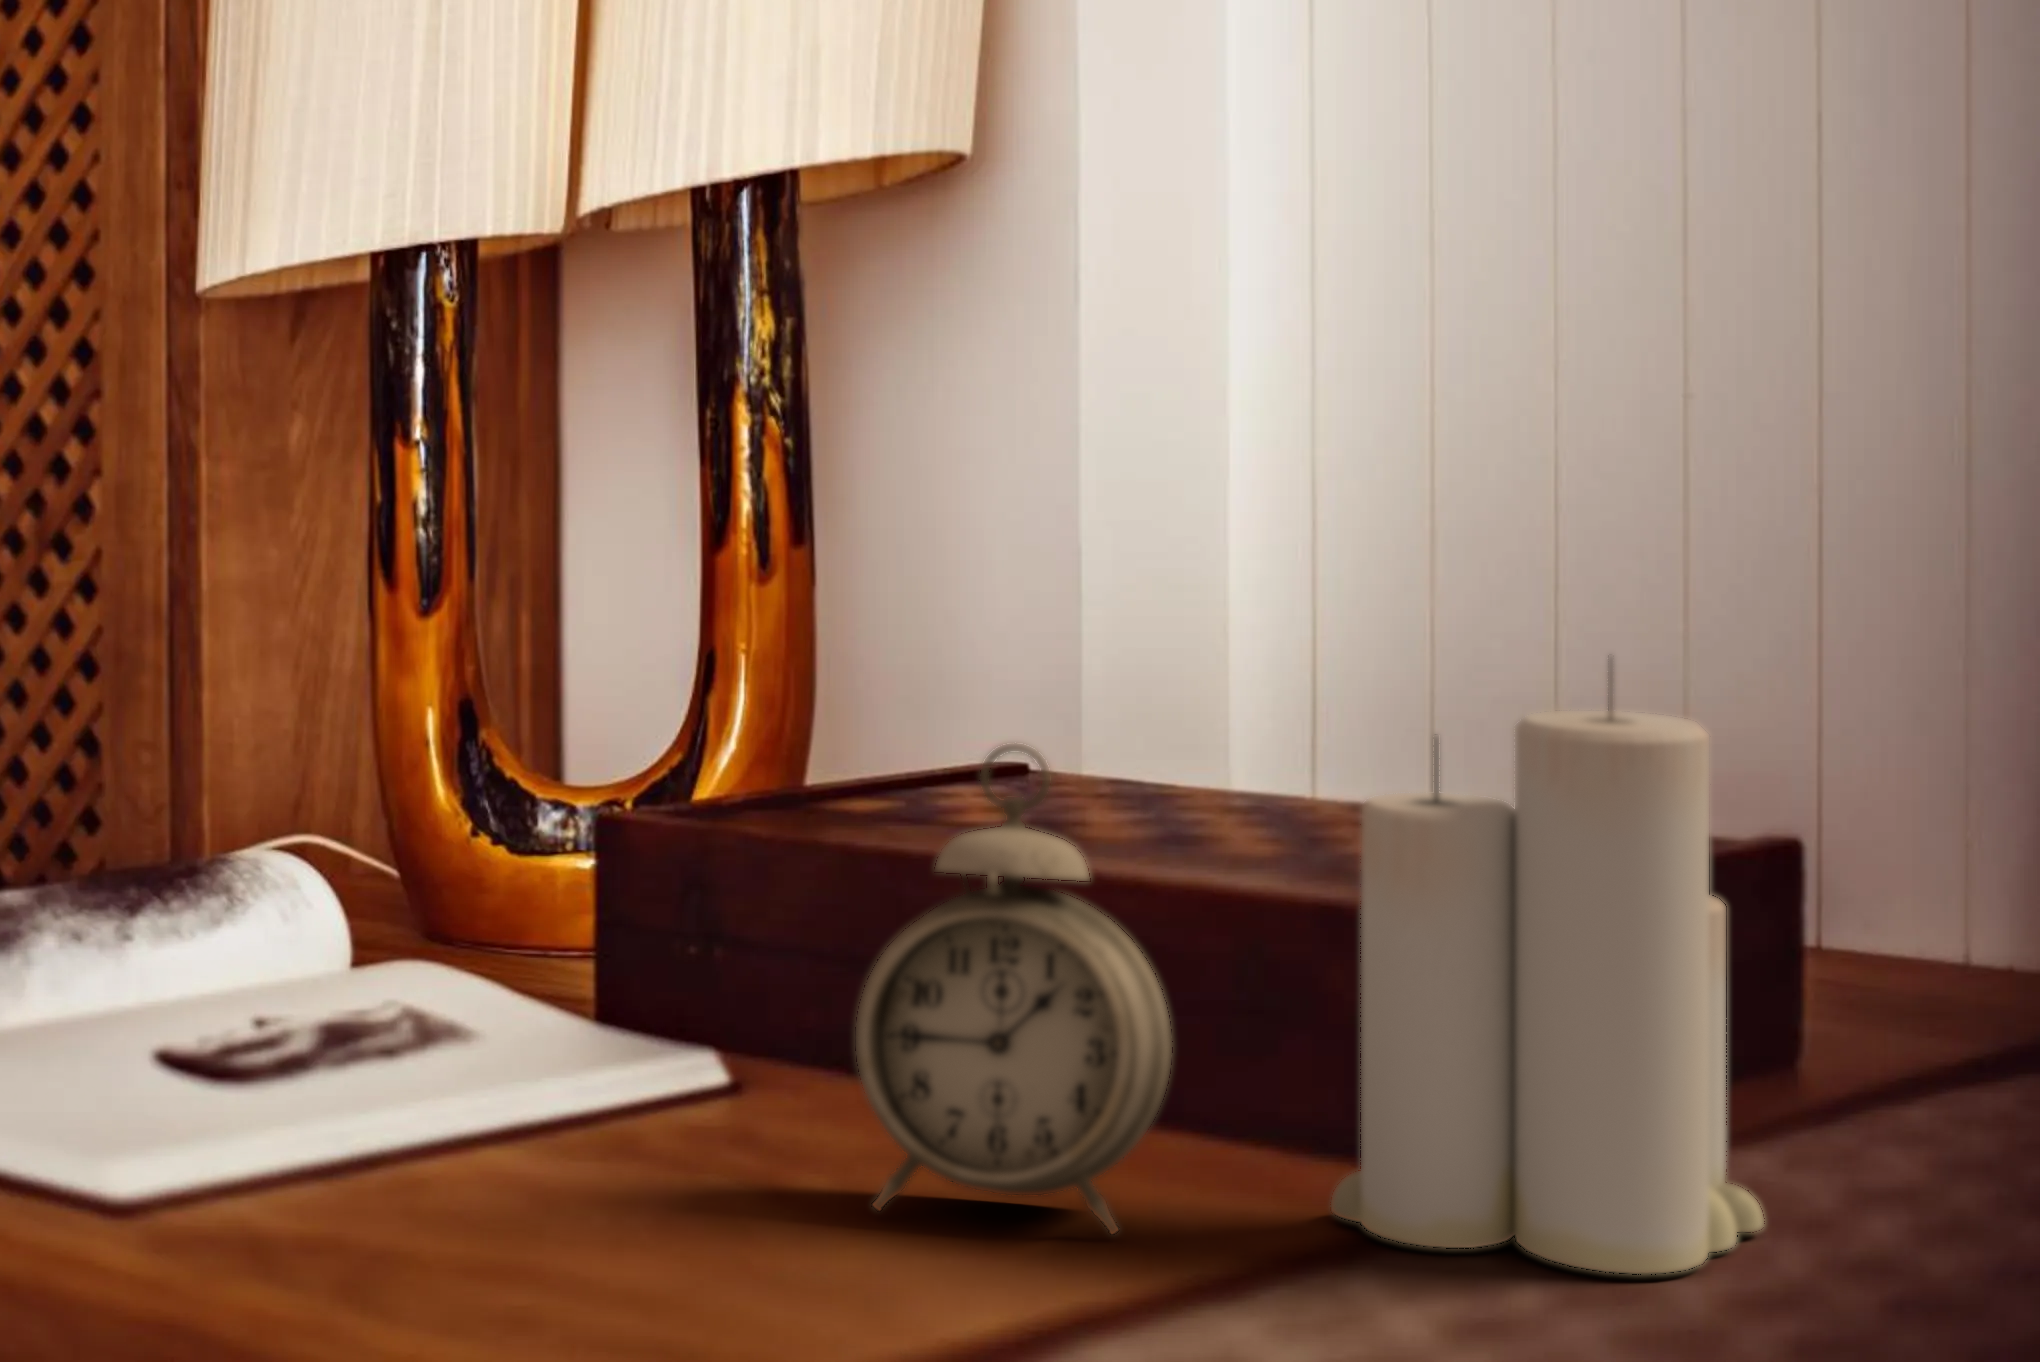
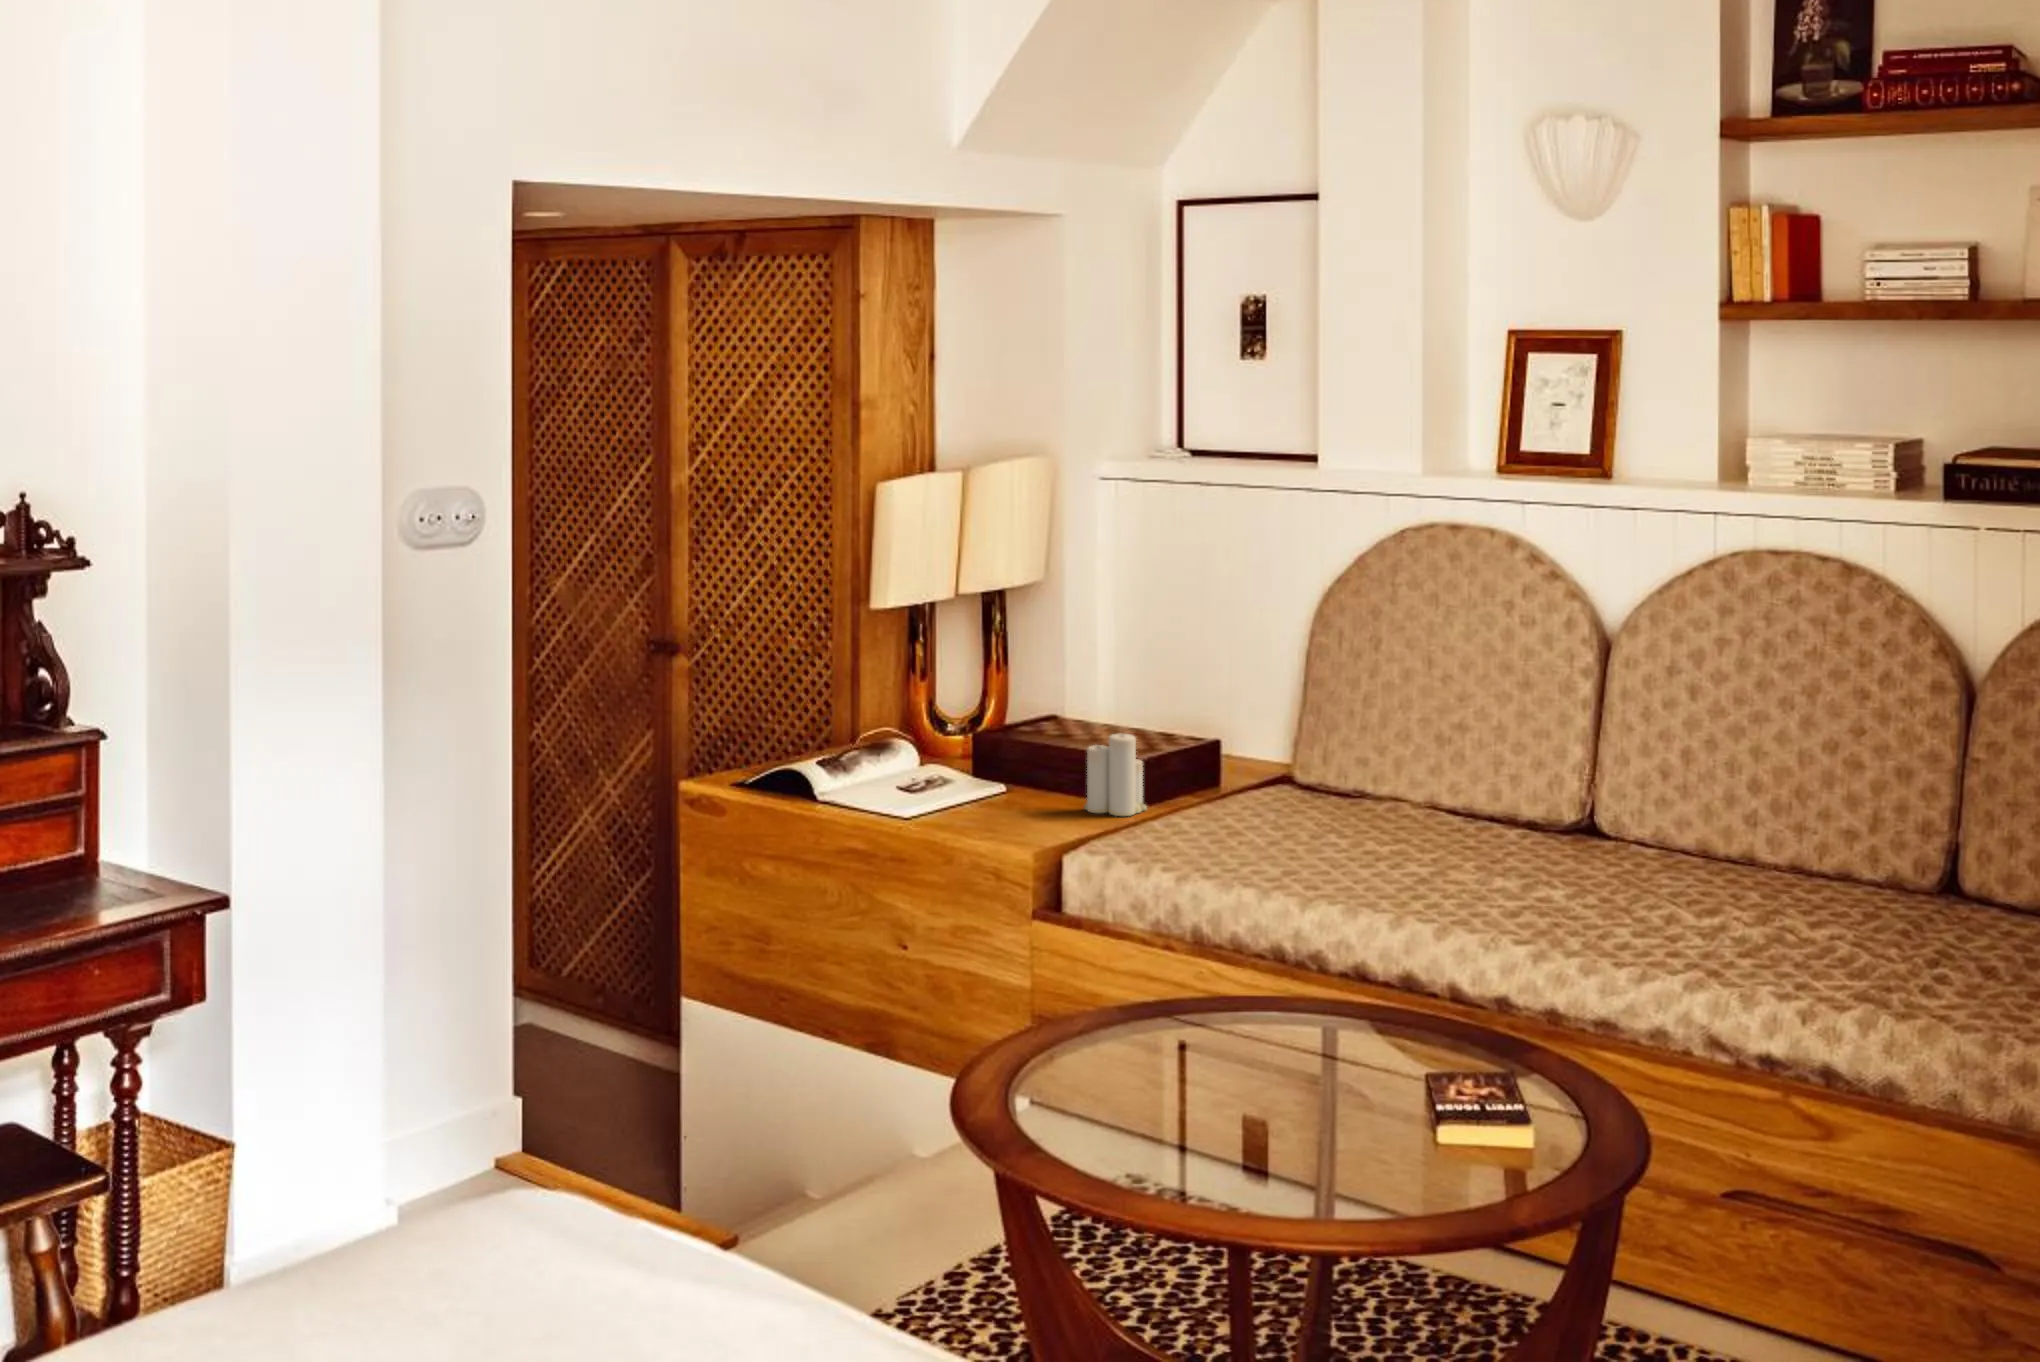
alarm clock: present [856,744,1172,1233] -> none [1012,737,1060,812]

